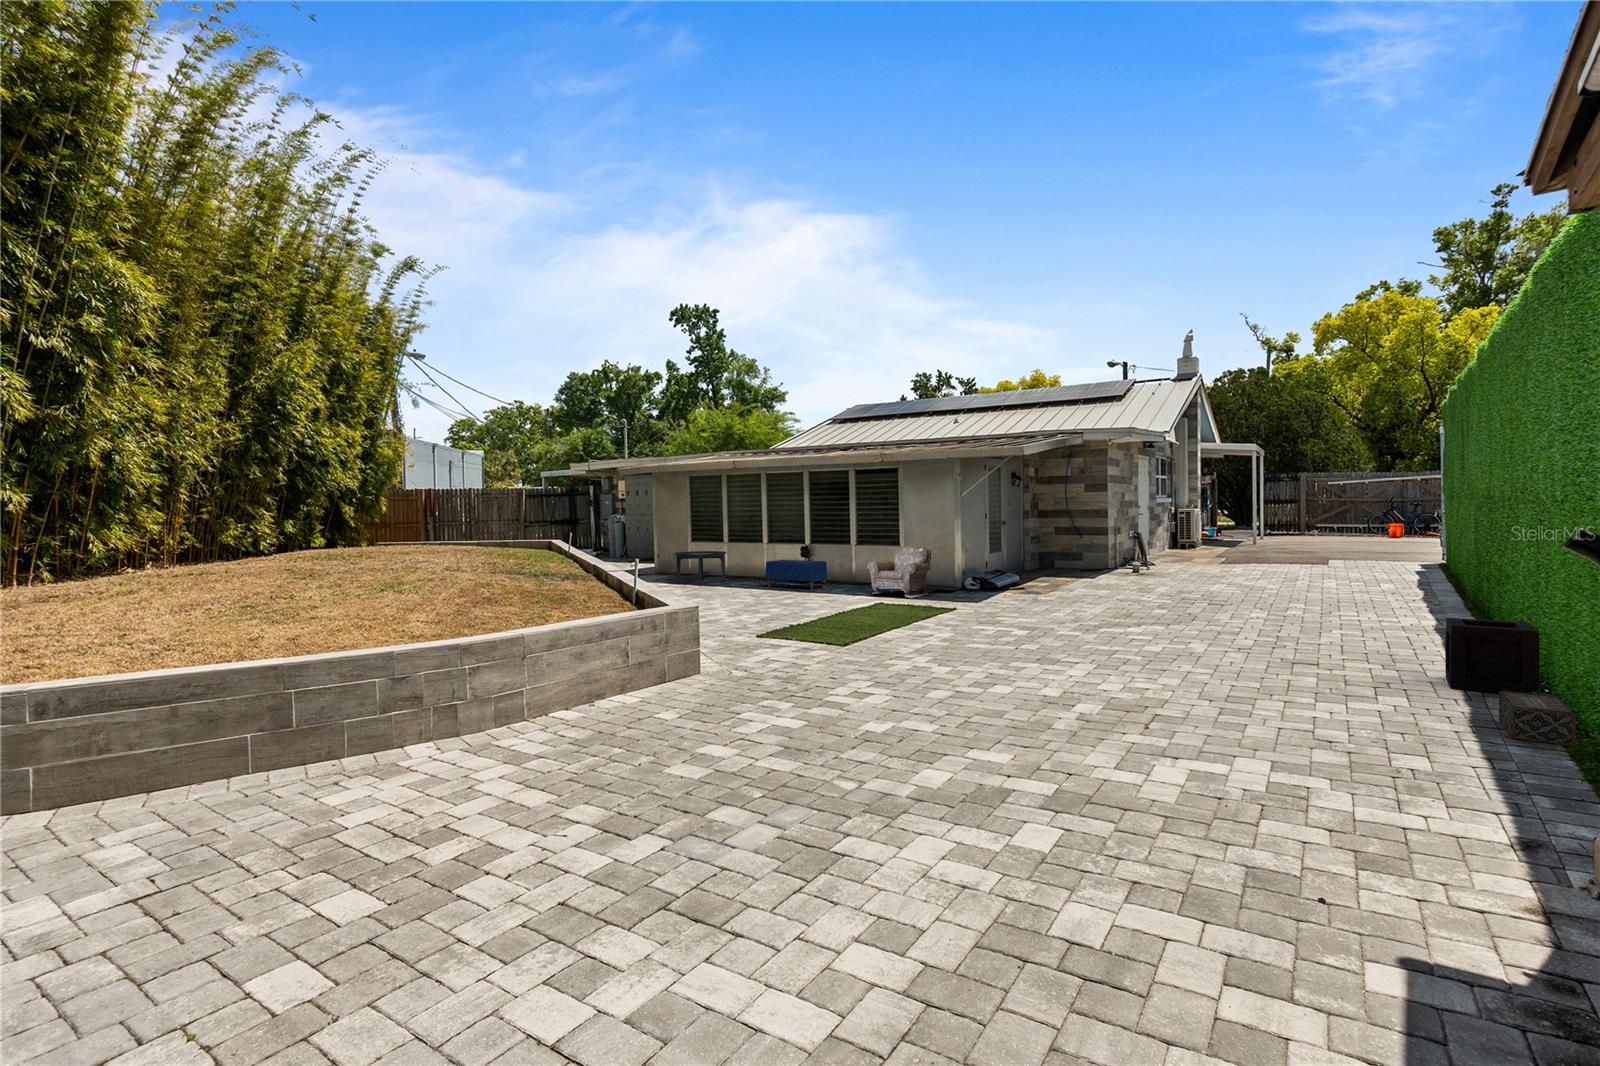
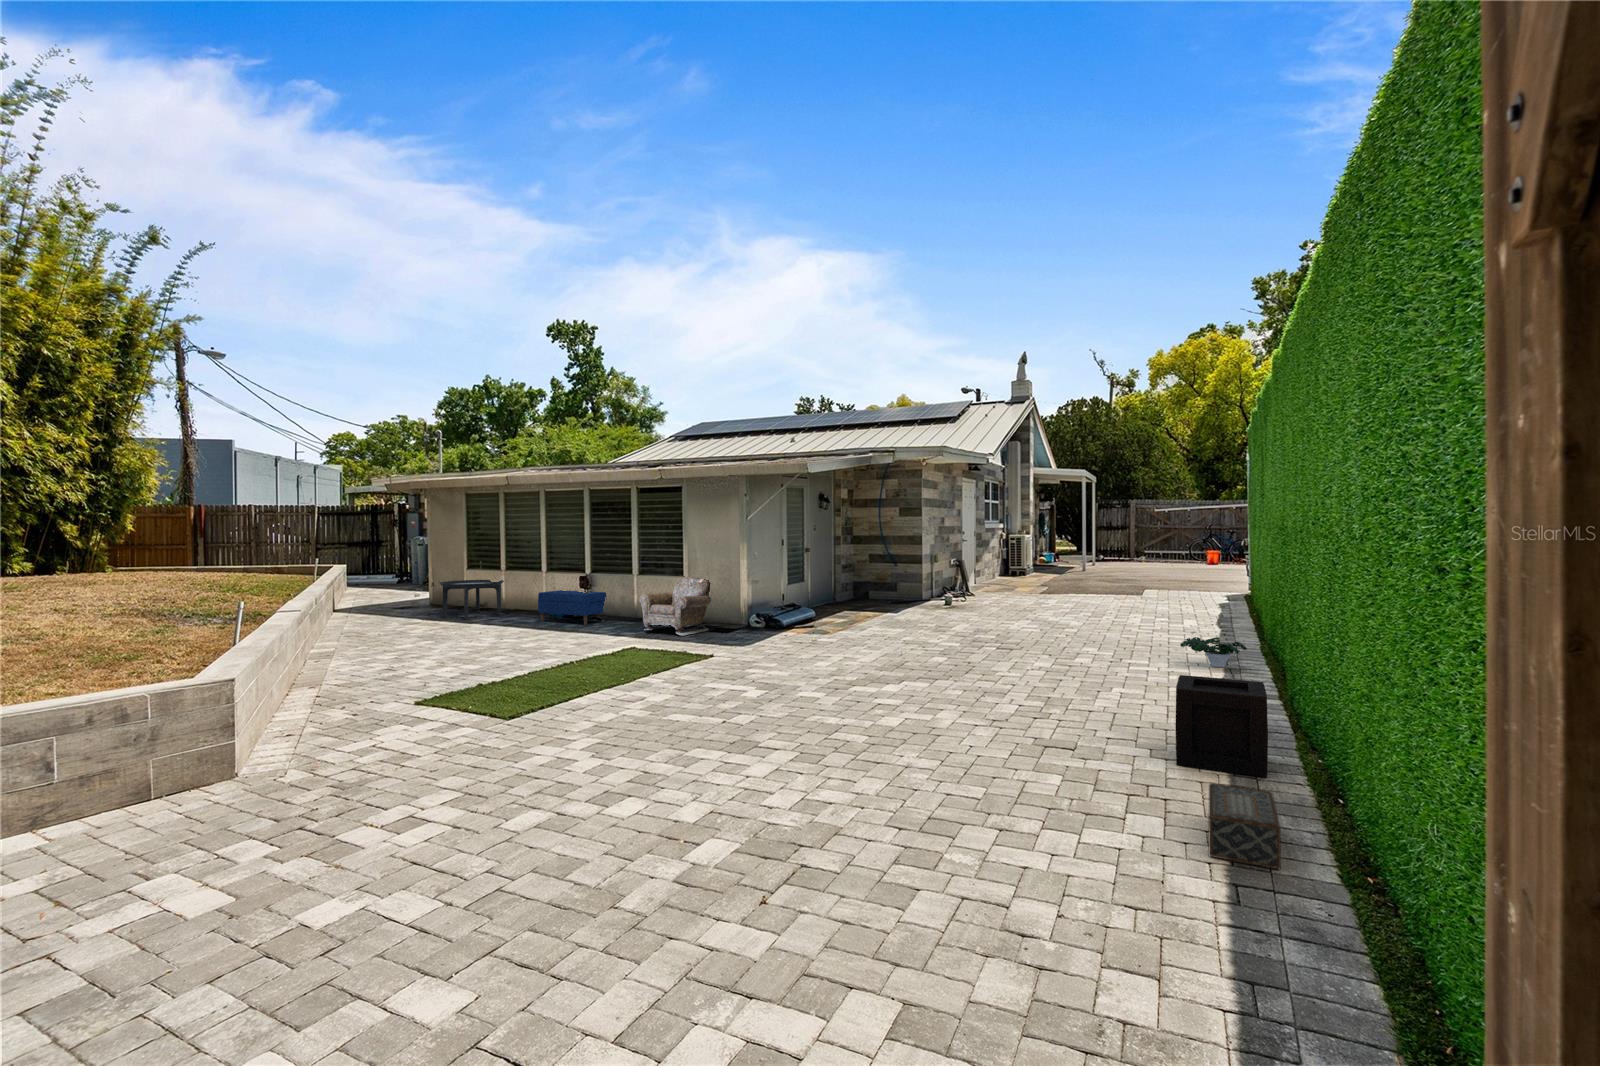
potted plant: none [1412,597,1482,624] -> present [1180,637,1247,667]

